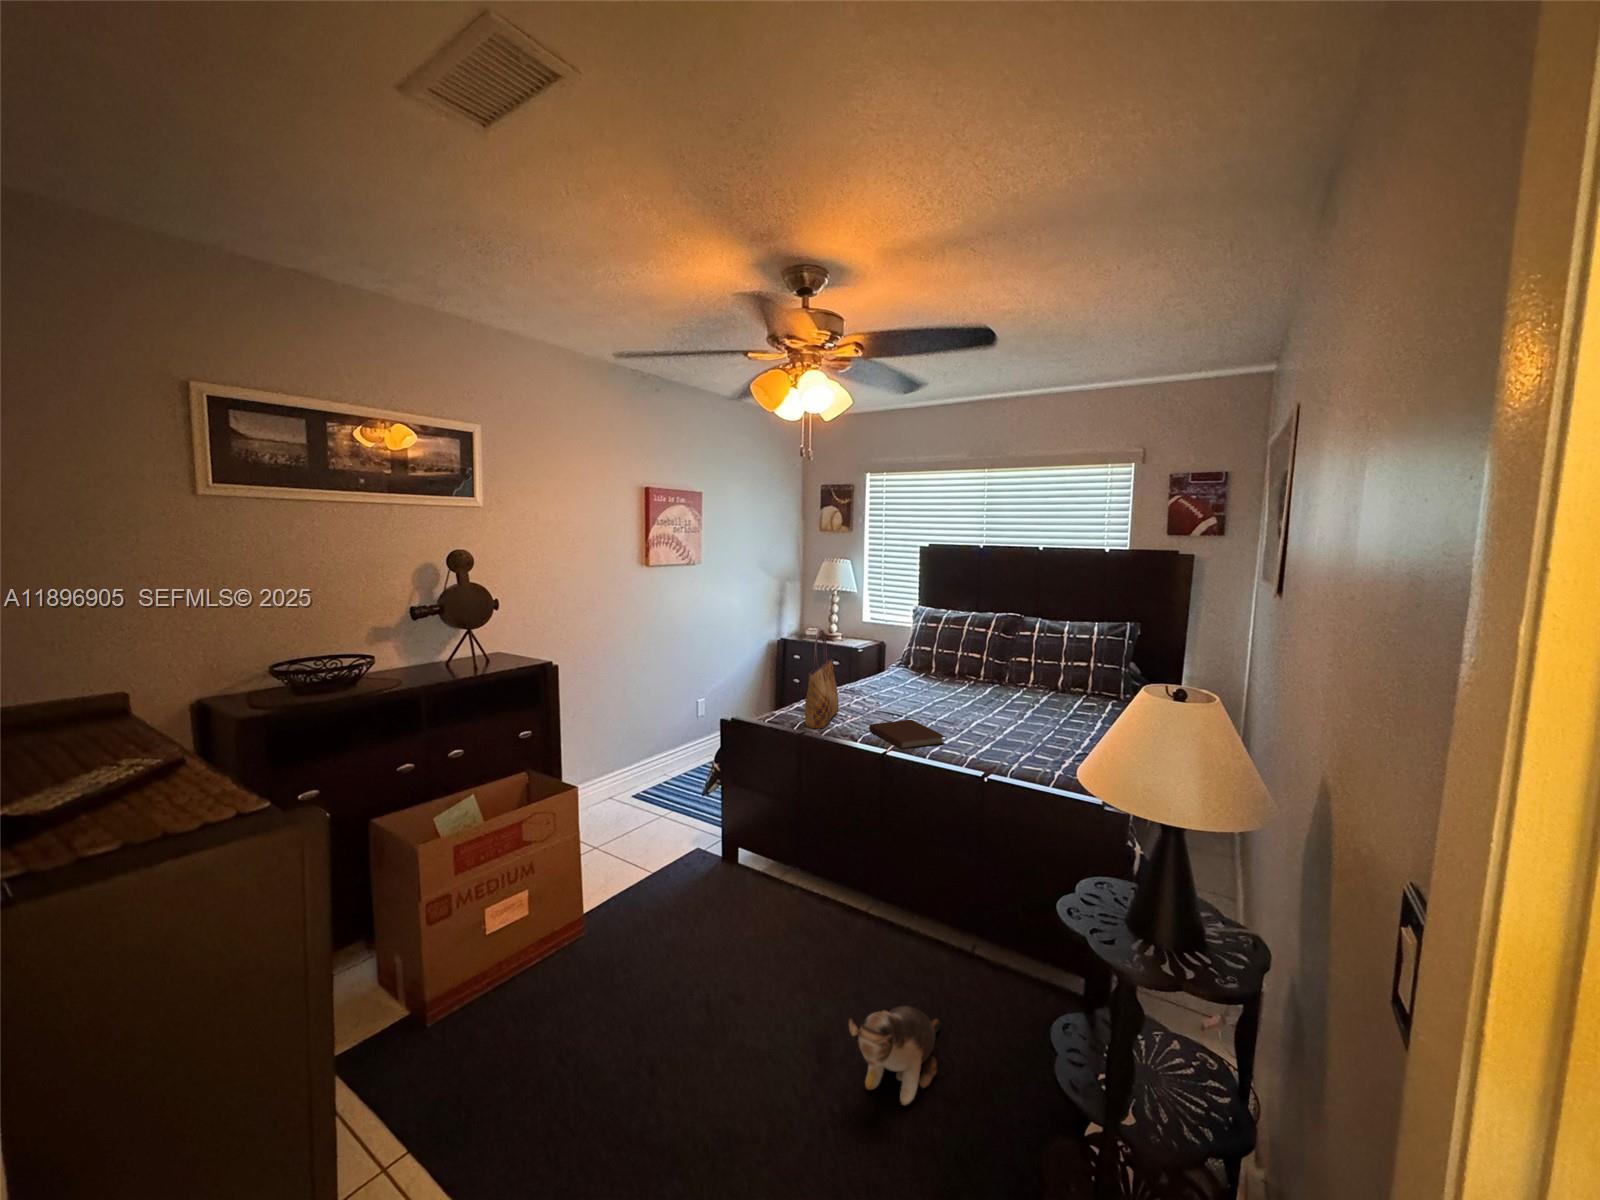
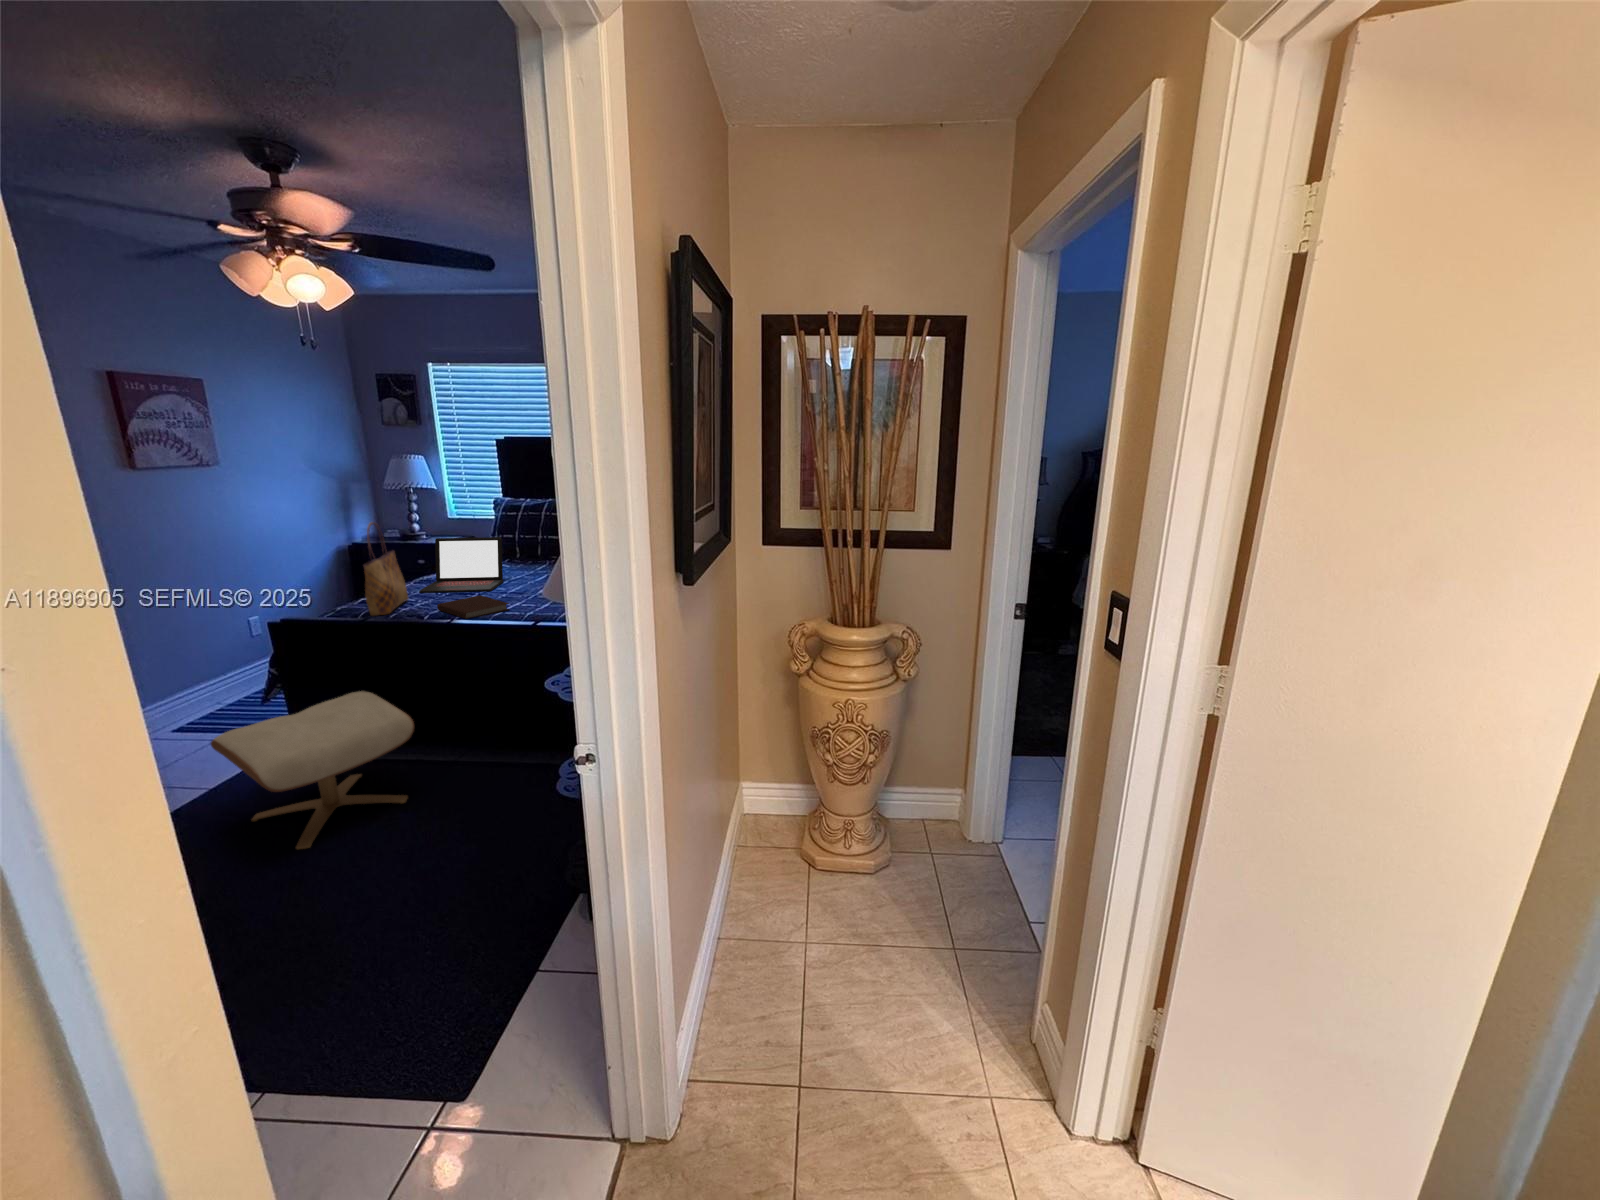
laptop: none [846,647,931,712] -> present [419,537,503,593]
ottoman: none [663,811,840,990] -> present [211,691,414,849]
plush toy: present [849,1005,941,1105] -> none [415,802,512,868]

